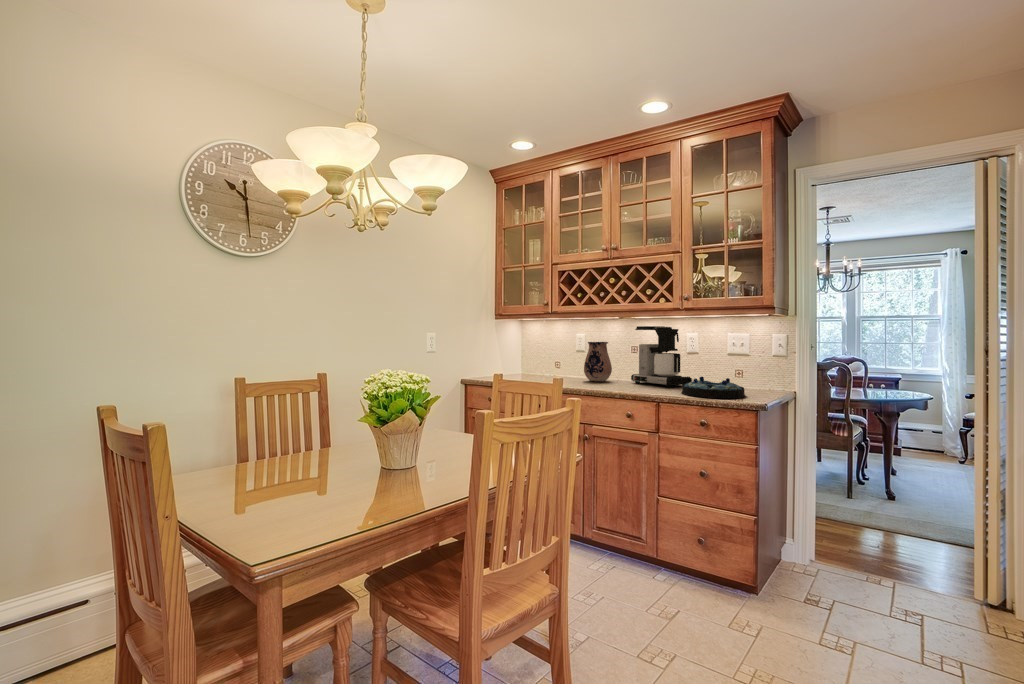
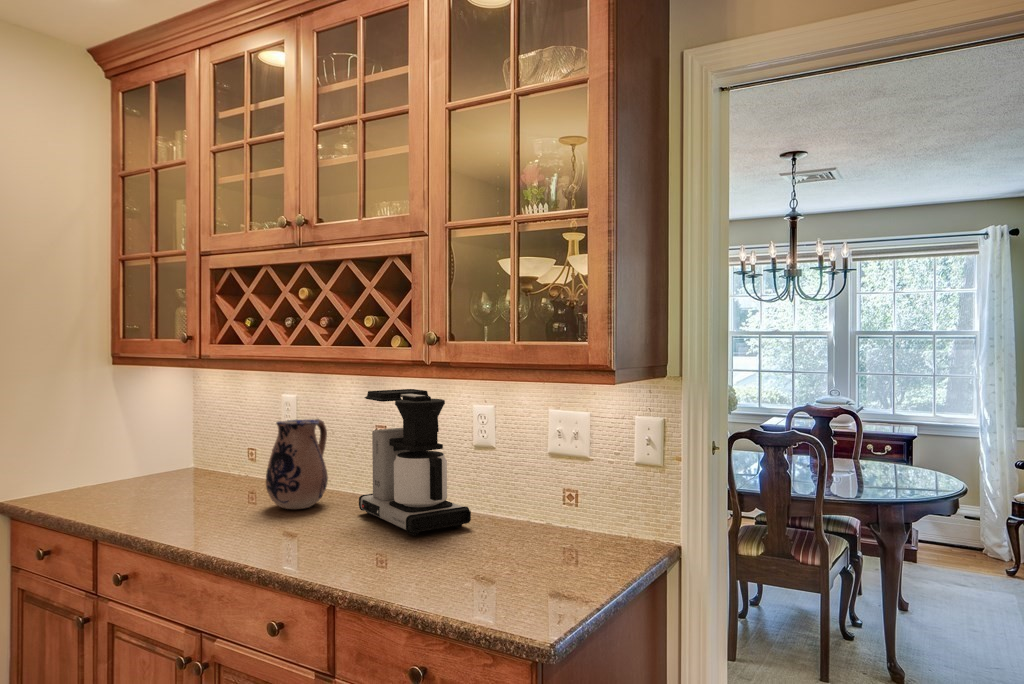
serving tray: present [681,377,746,398] -> none [408,522,547,603]

